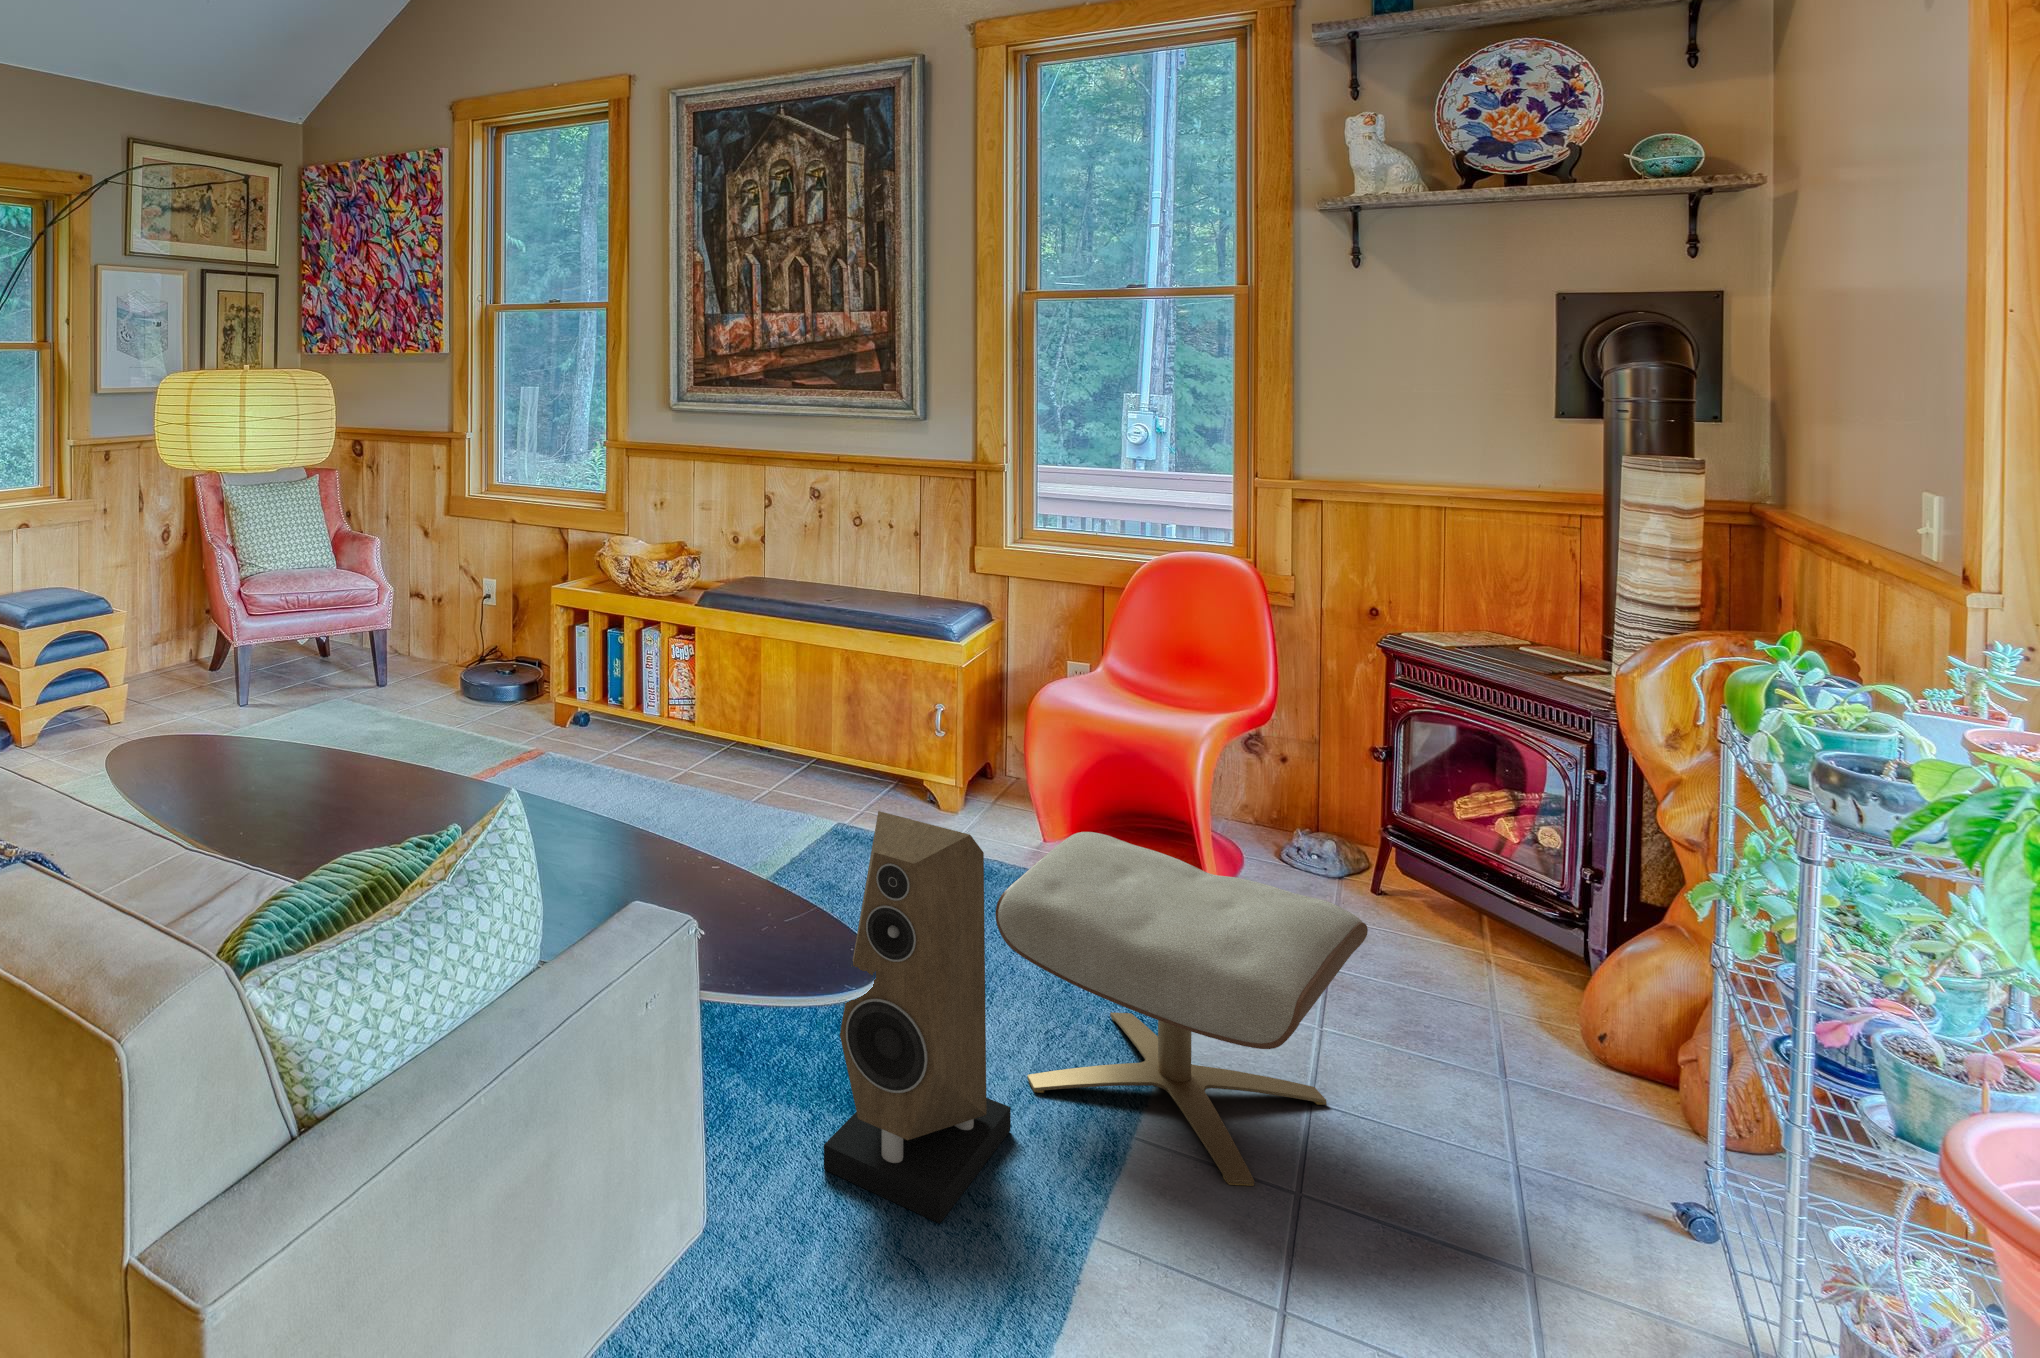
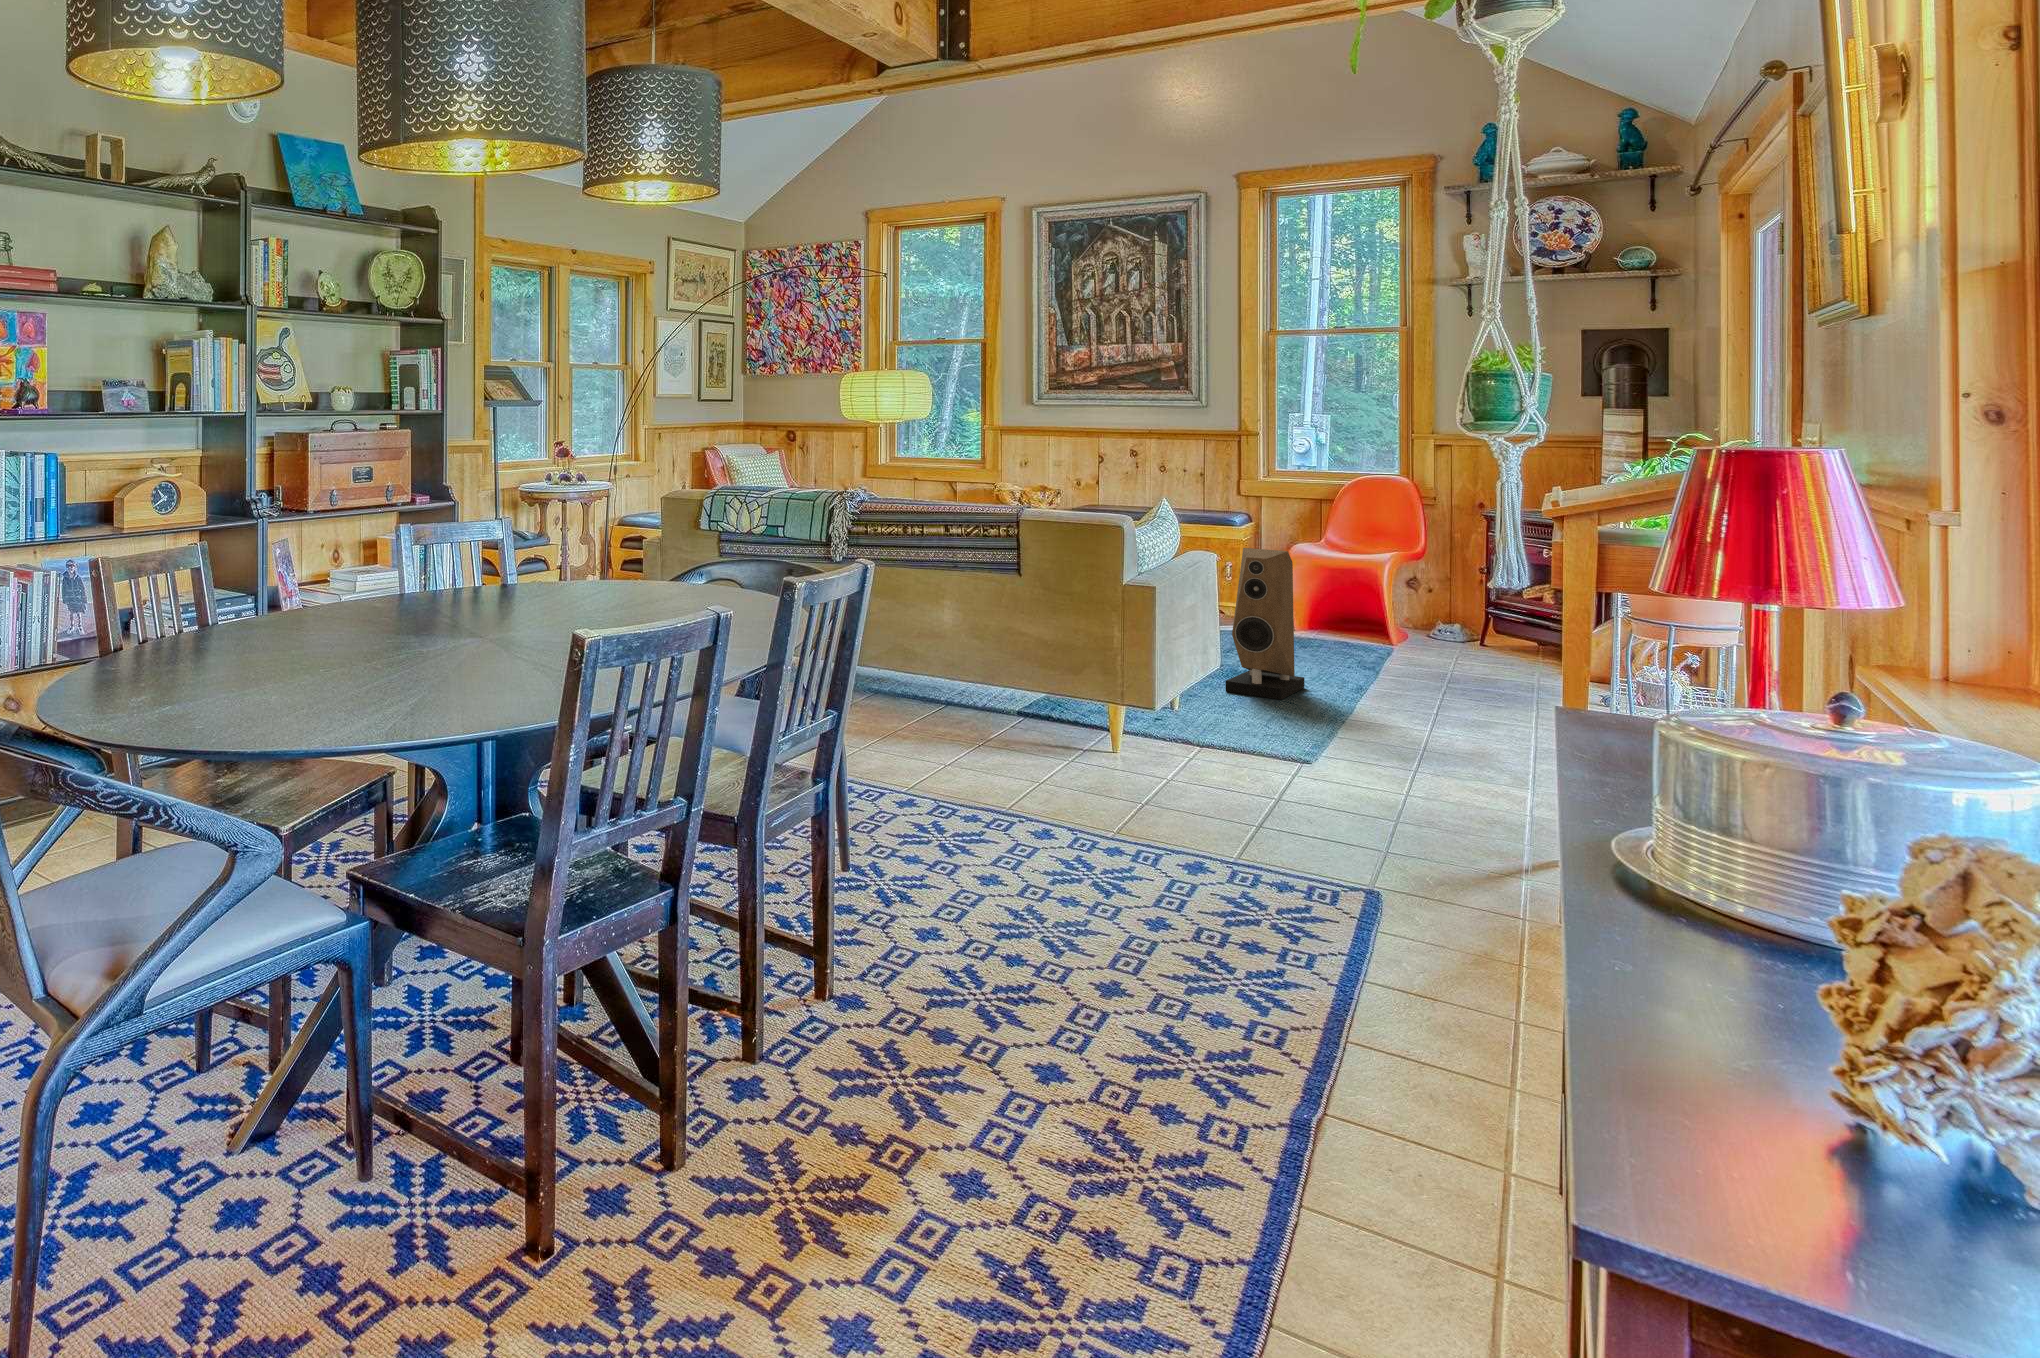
ottoman: present [995,832,1368,1186] -> none [1291,581,1467,698]

